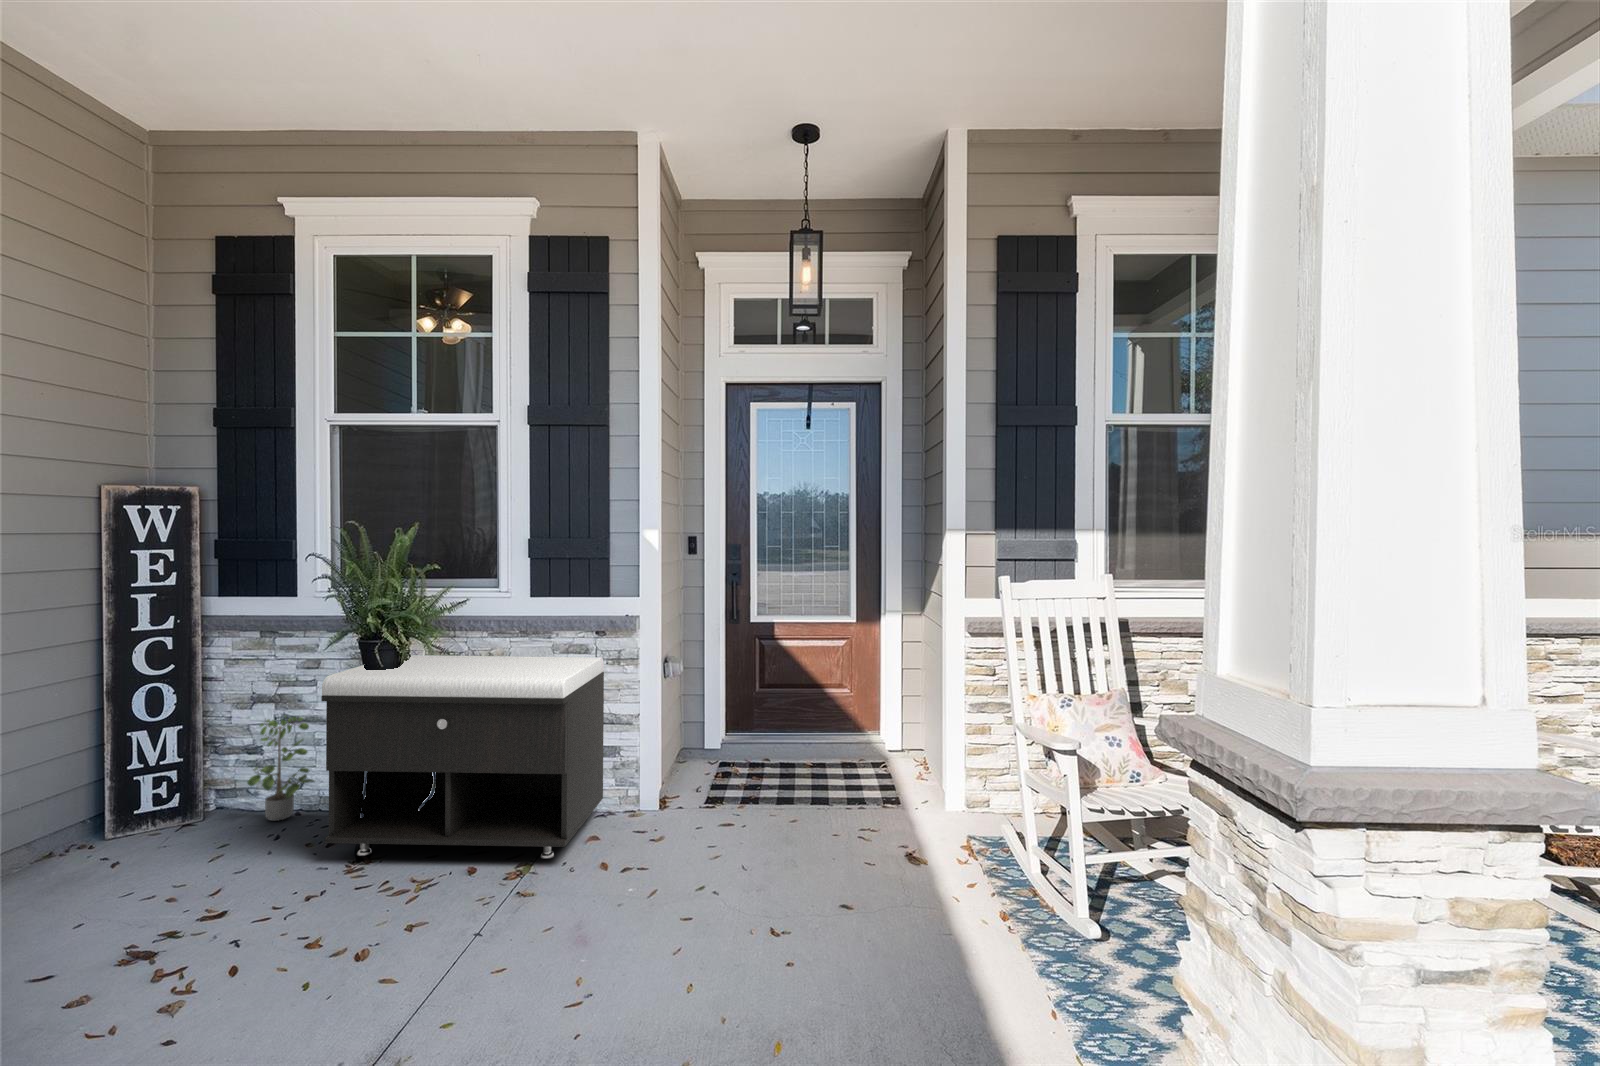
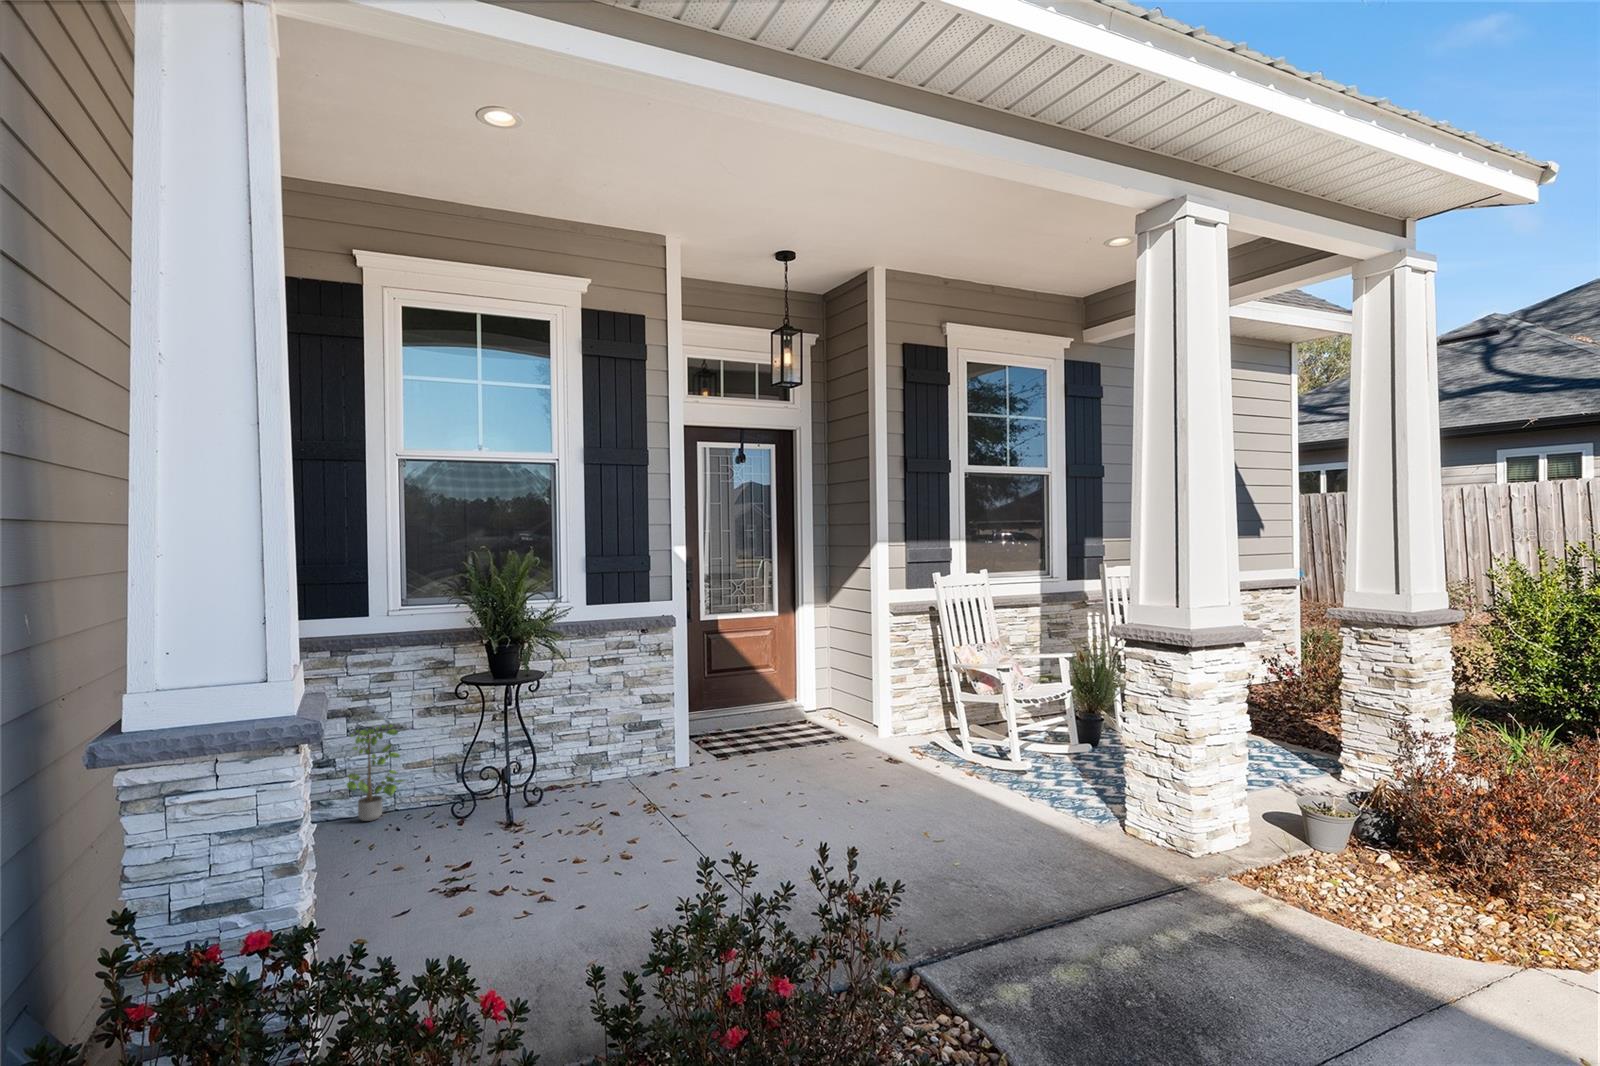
storage bench: present [321,655,604,859] -> none [477,650,680,824]

